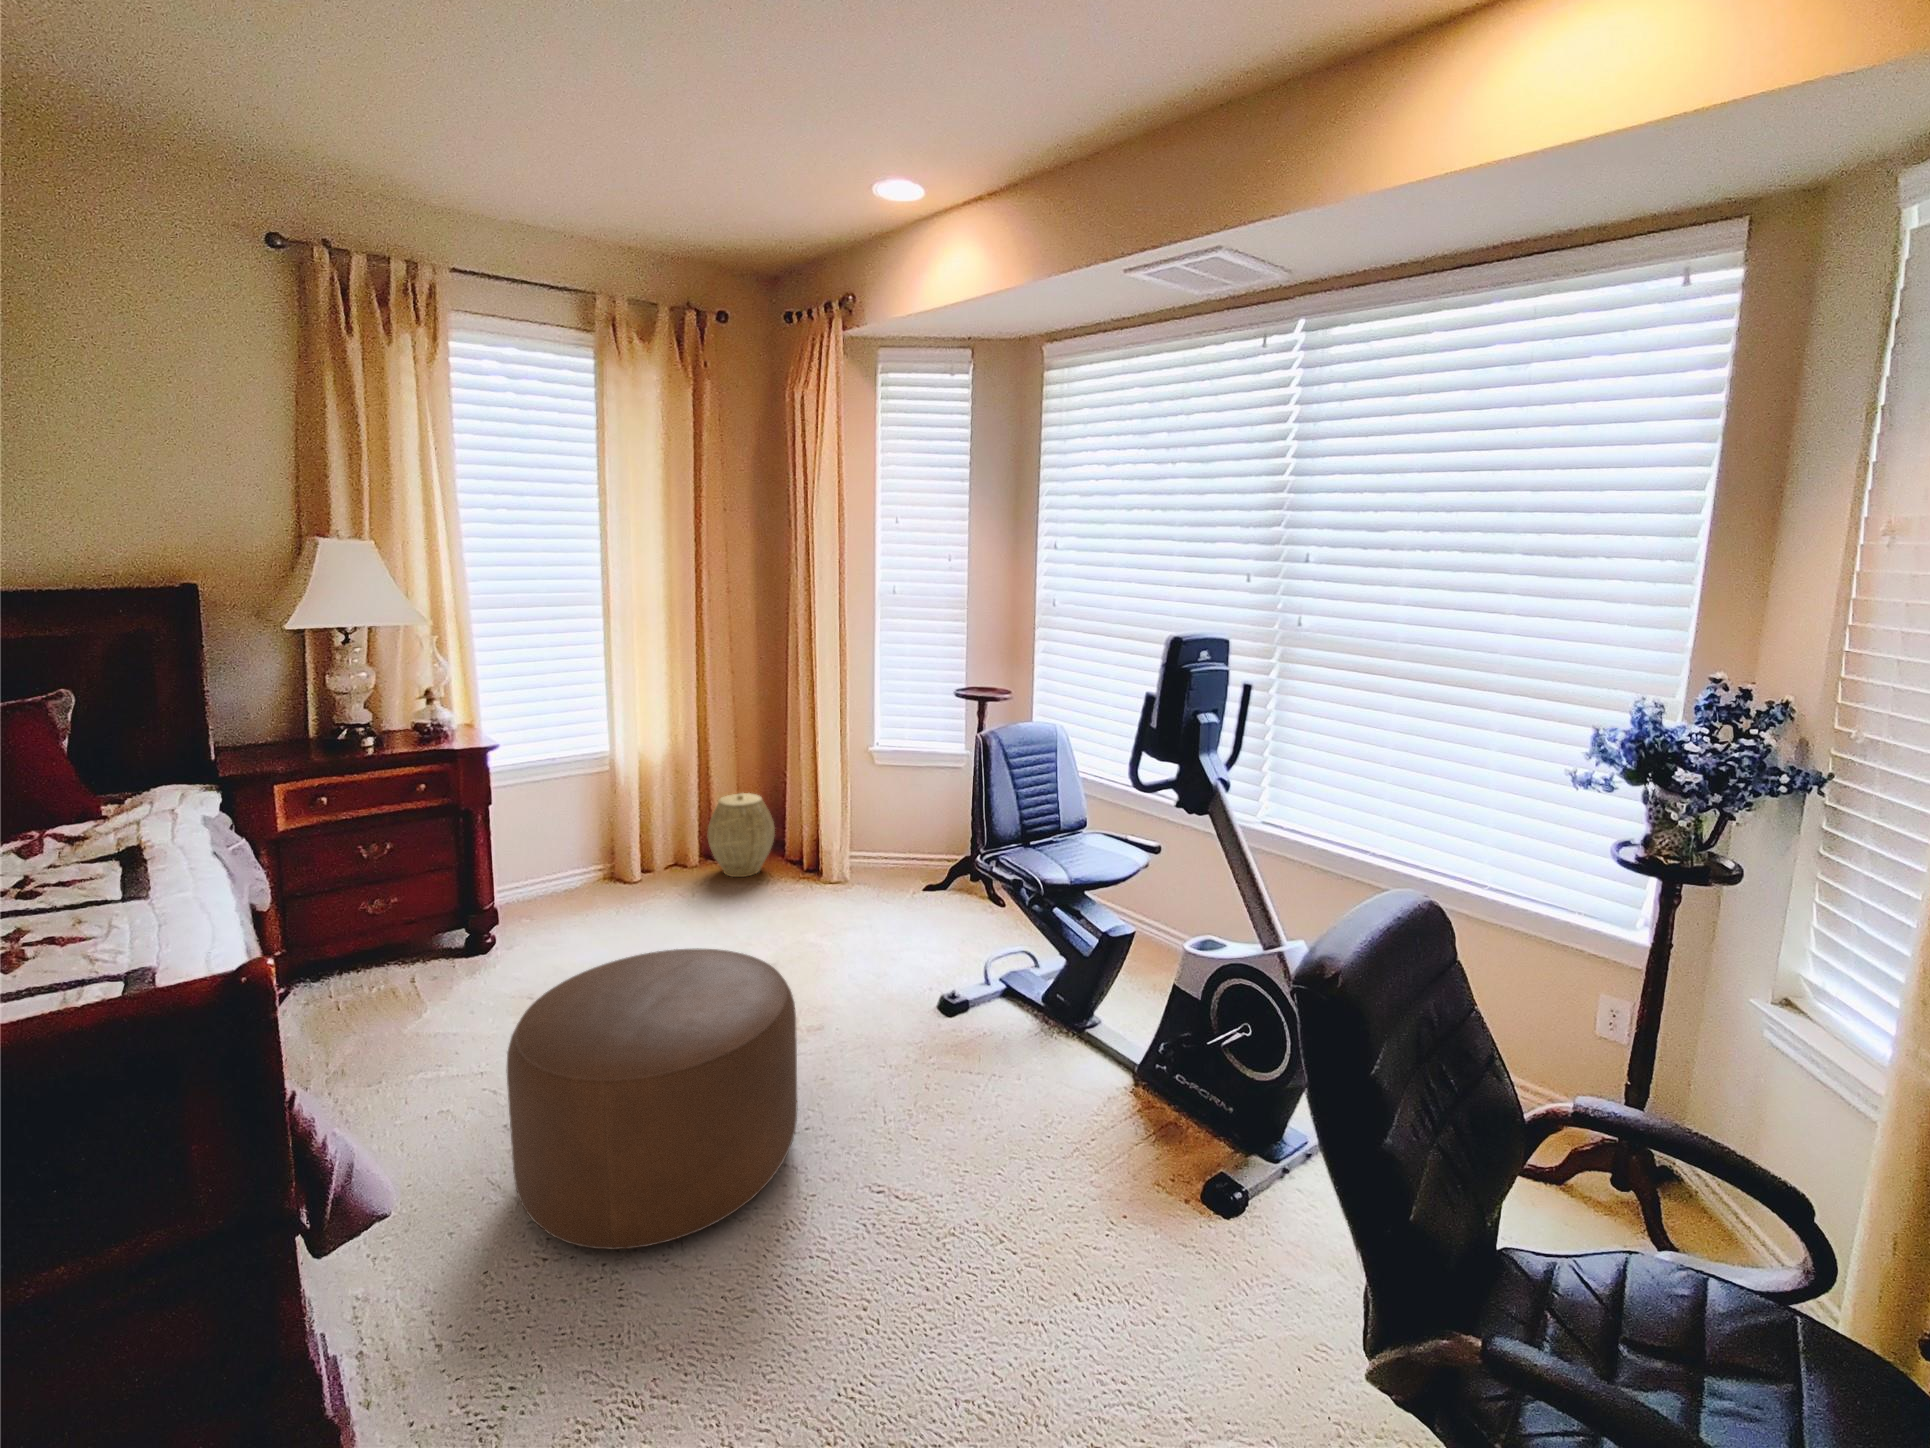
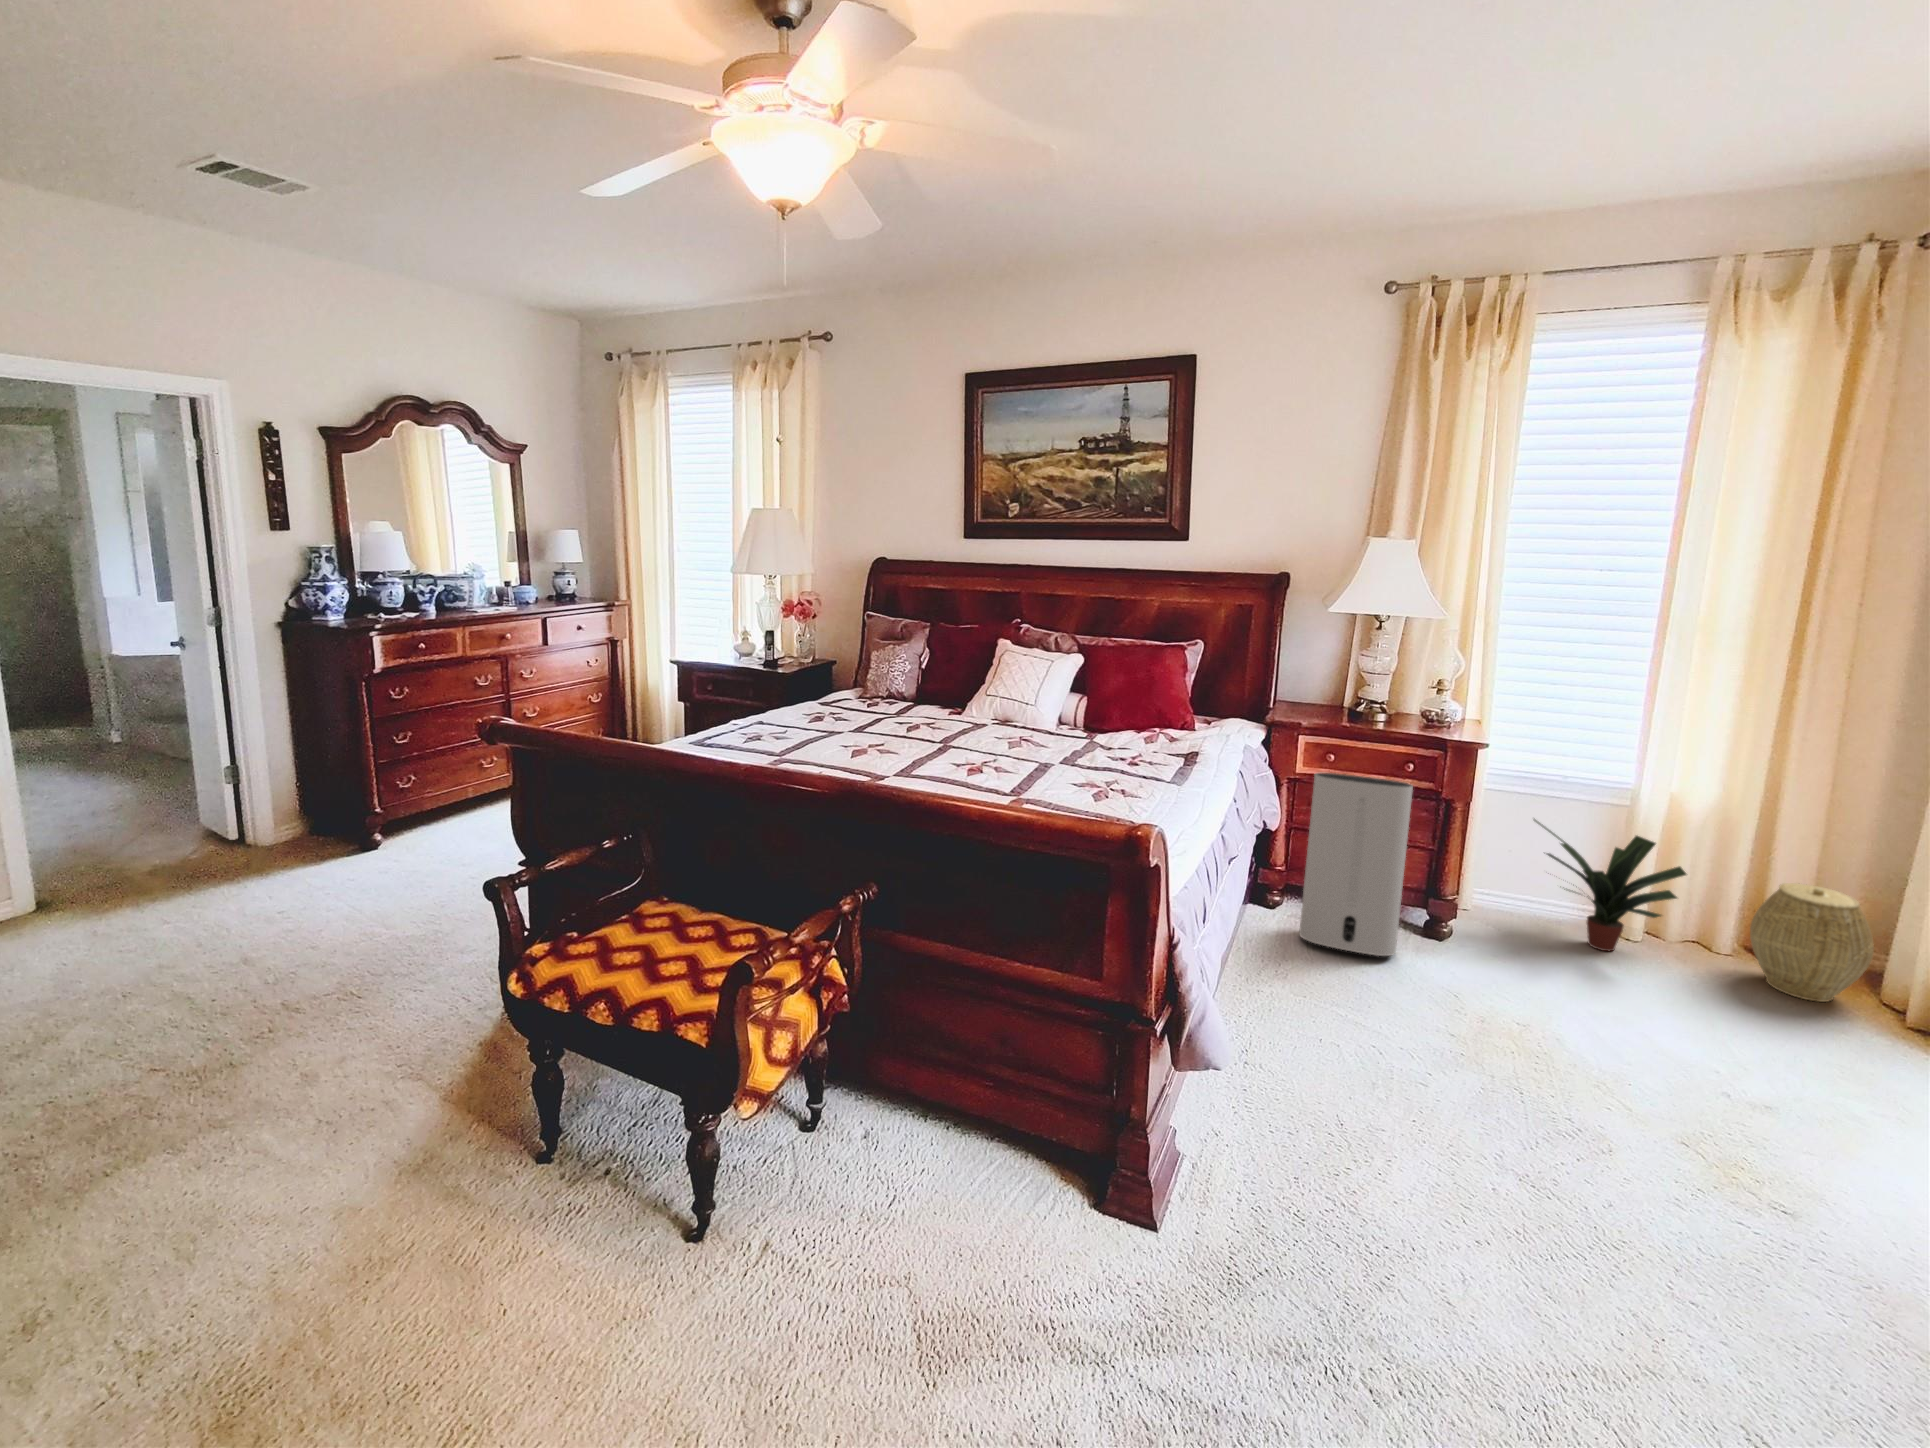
potted plant: none [540,794,665,900] -> present [1534,819,1686,951]
air purifier: none [310,805,456,1023] -> present [1299,773,1413,956]
ottoman: present [506,948,798,1249] -> none [1342,984,1698,1320]

